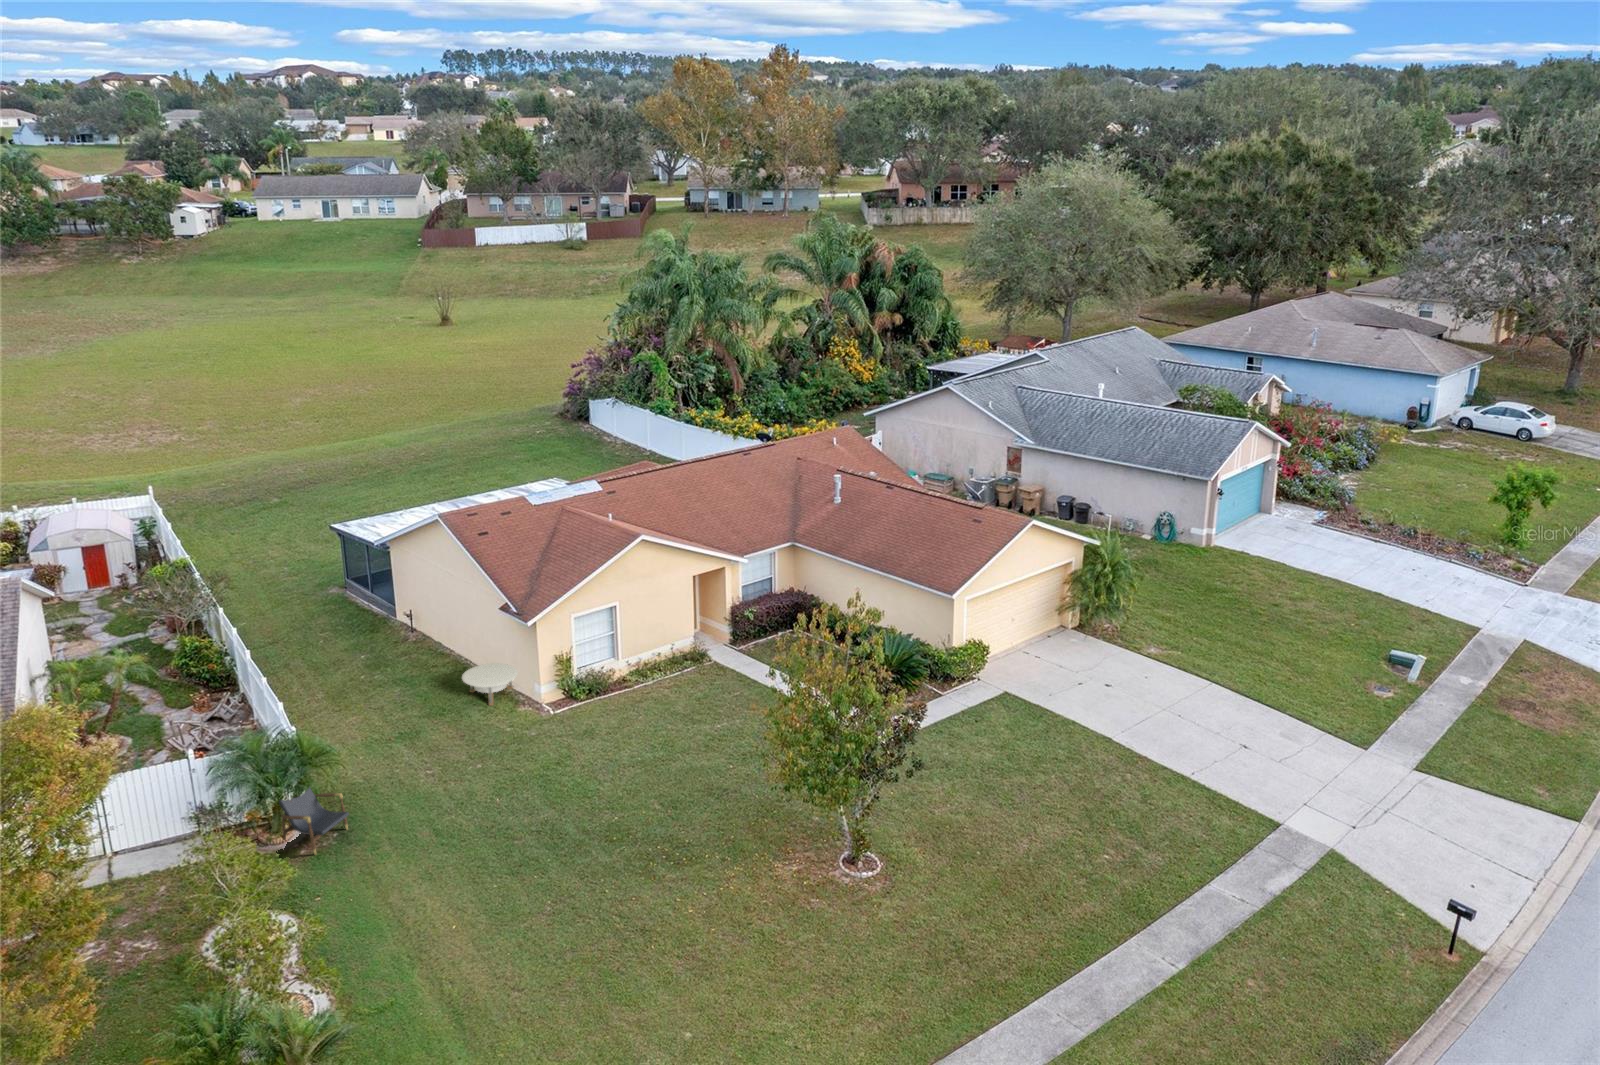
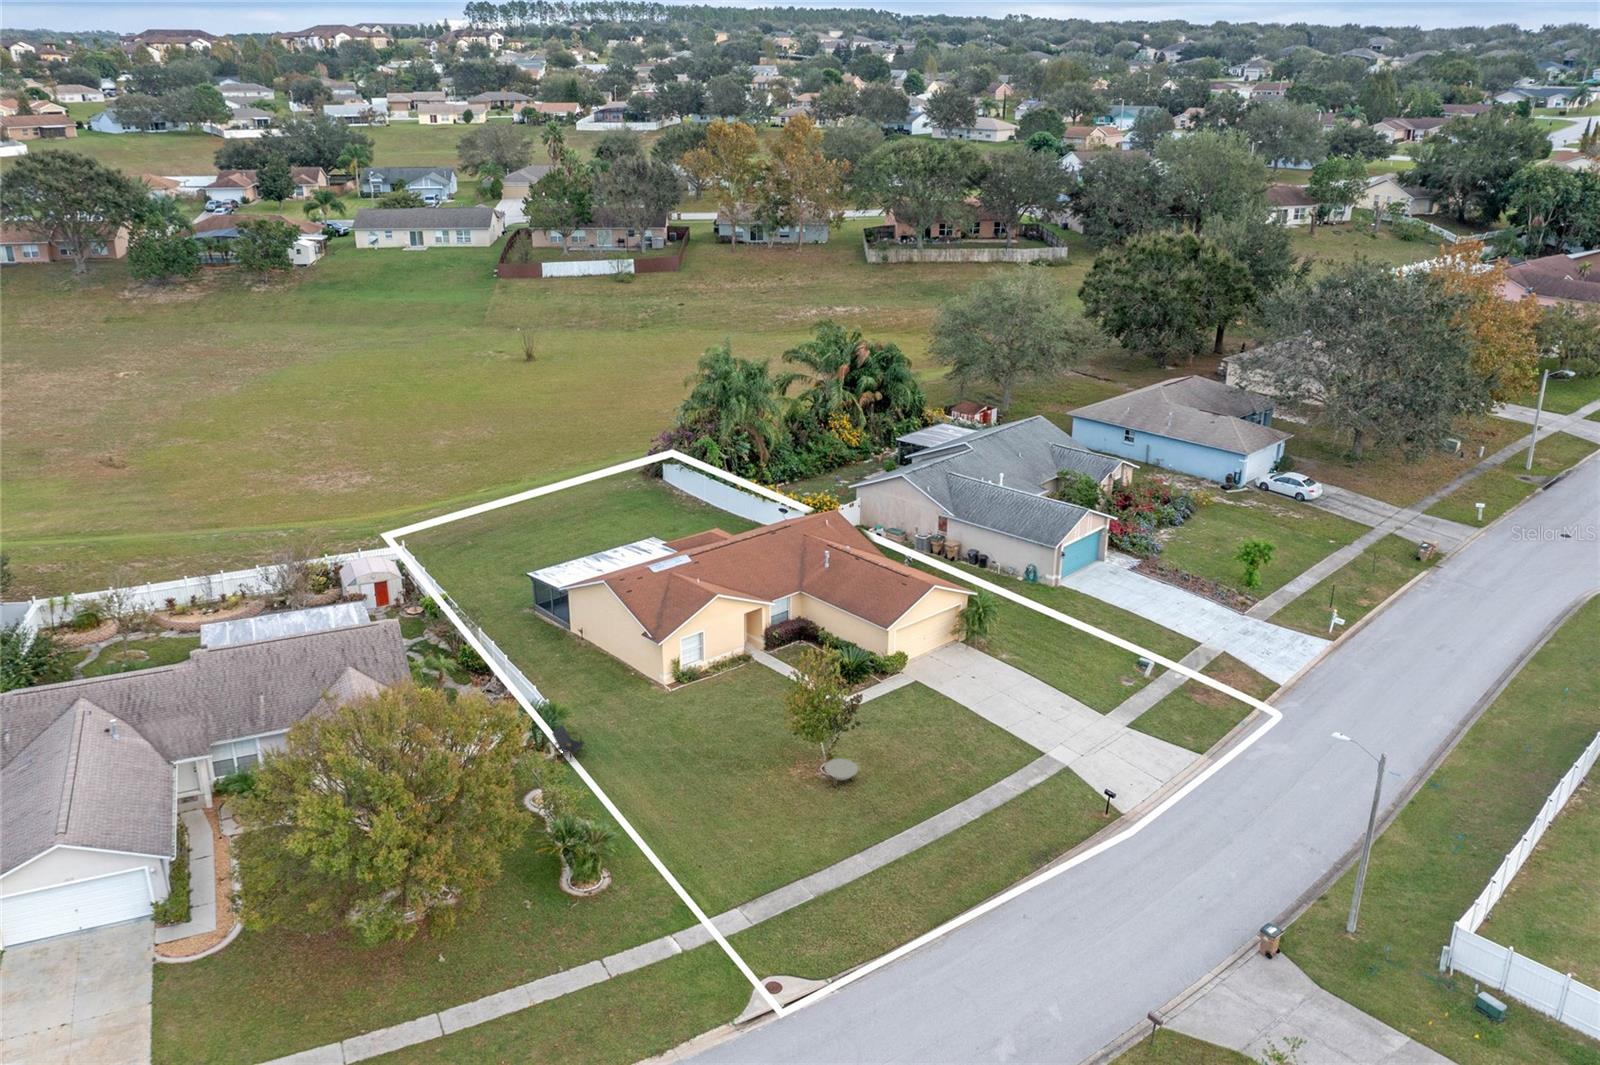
round table: present [462,663,518,706] -> present [825,758,859,787]

